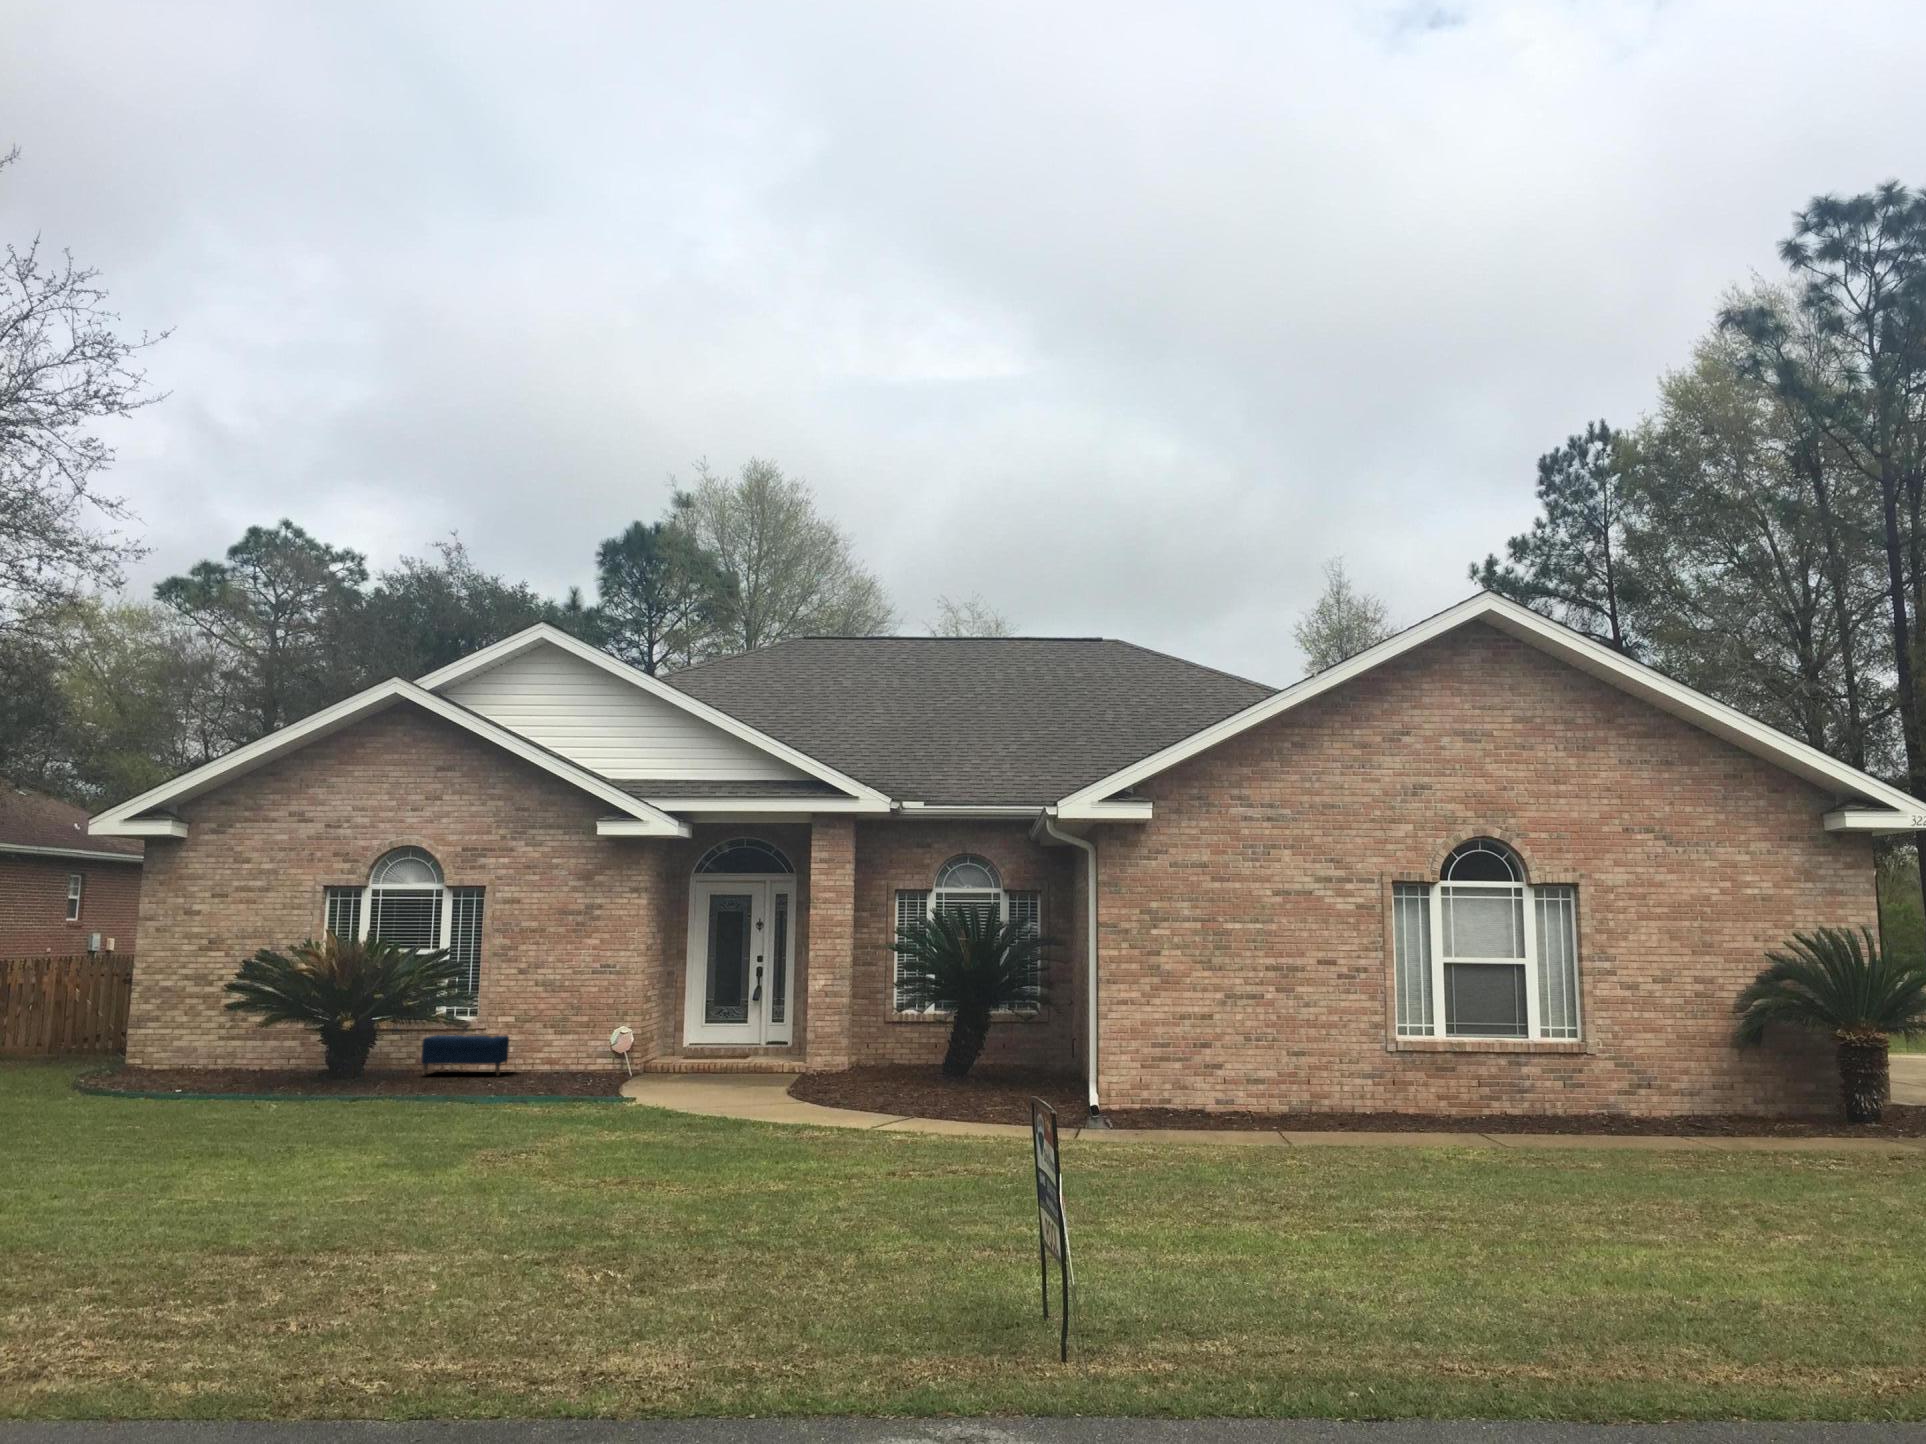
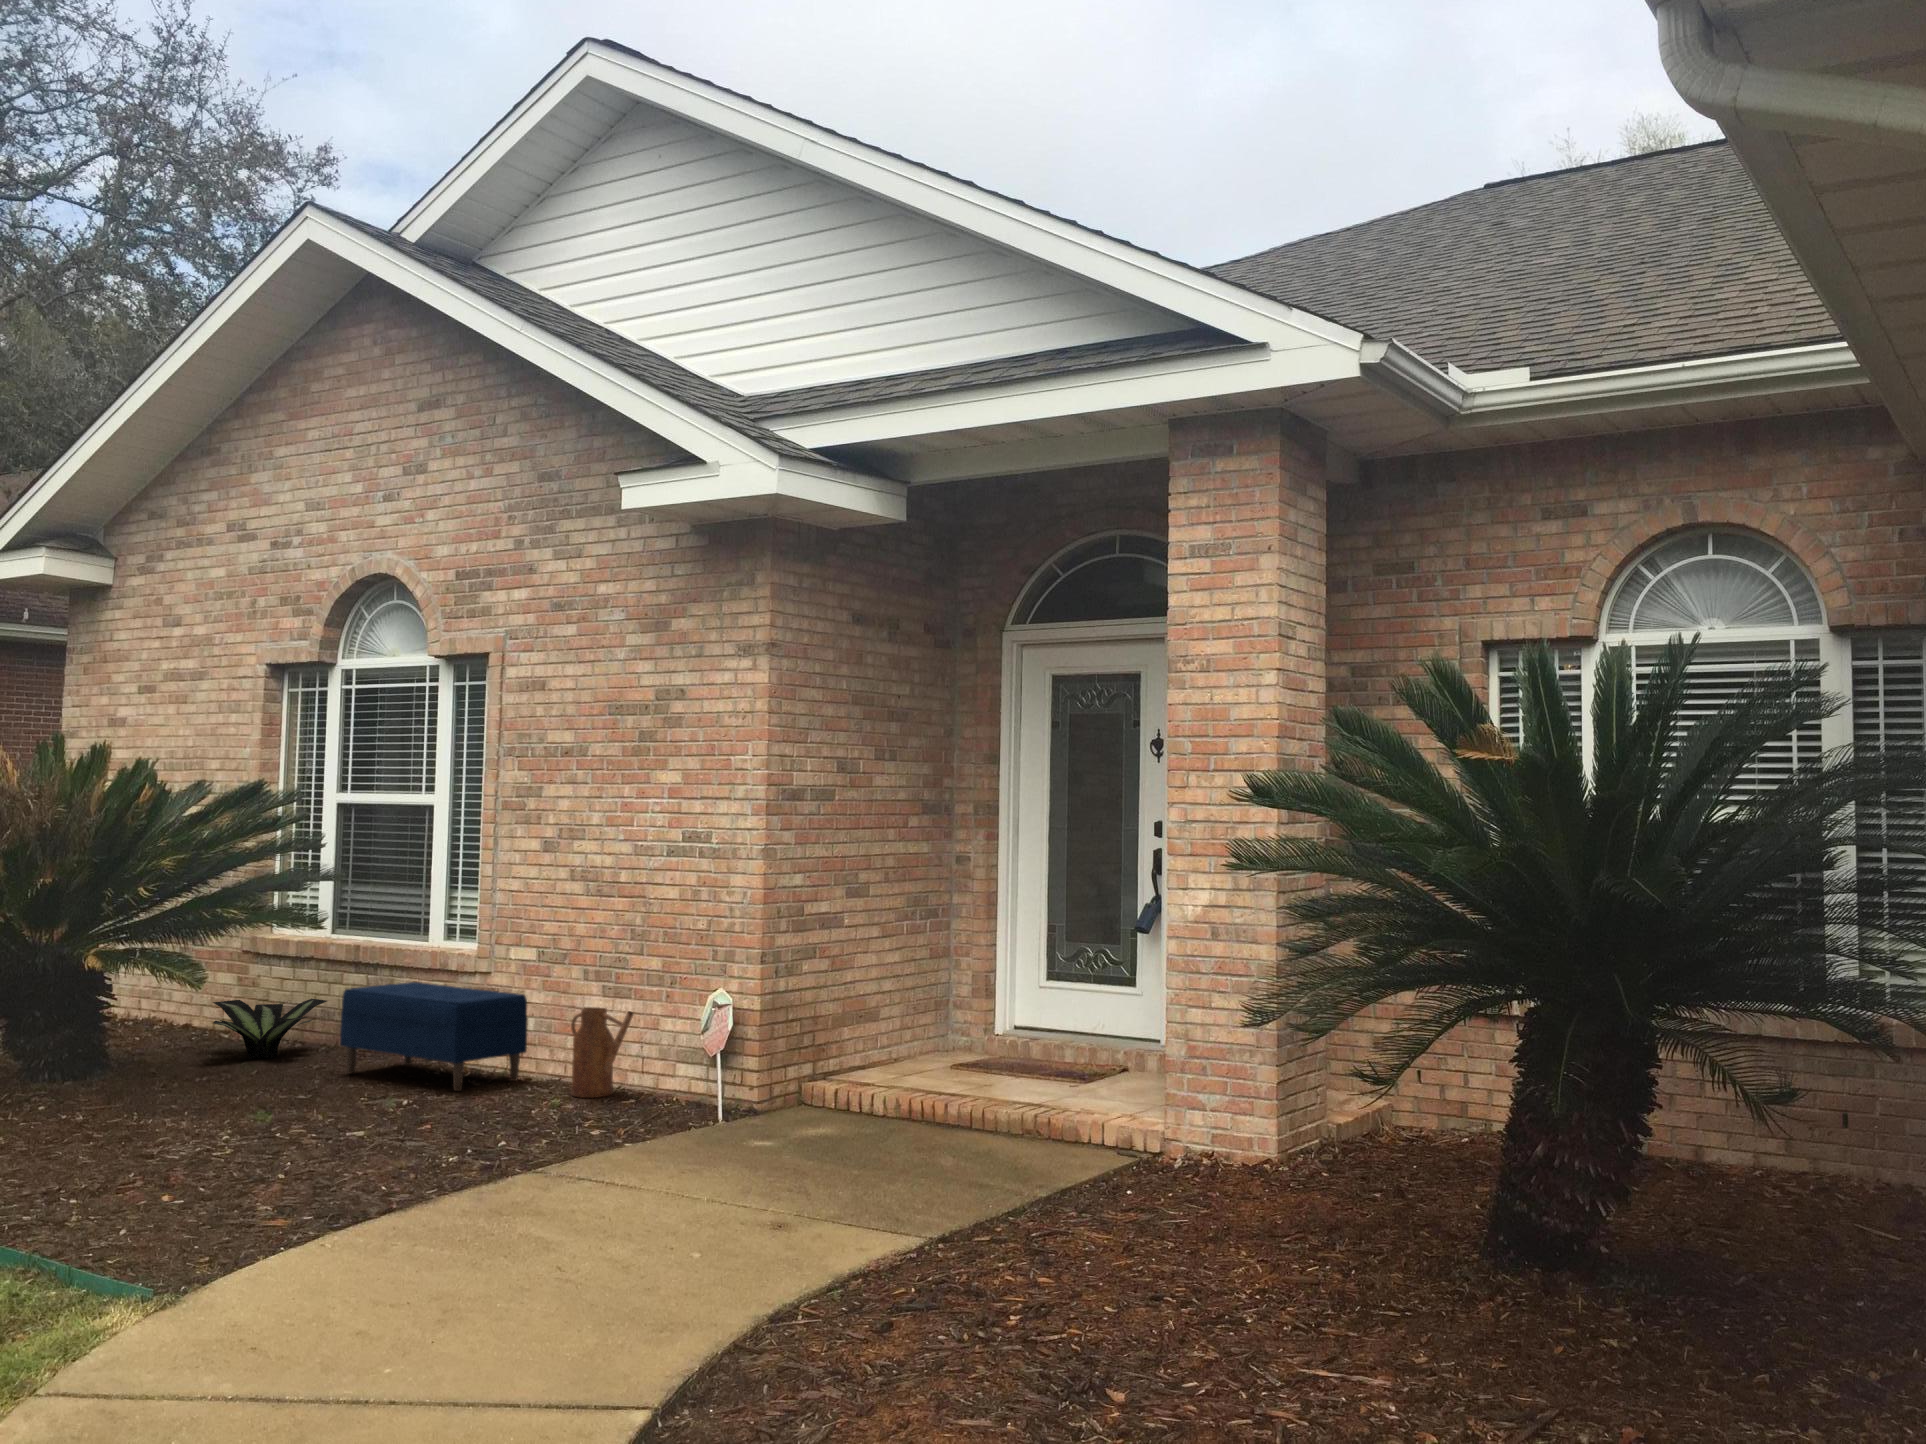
watering can: none [546,1037,581,1074] -> present [571,1007,633,1098]
potted plant: none [322,1048,384,1076] -> present [213,999,327,1059]

